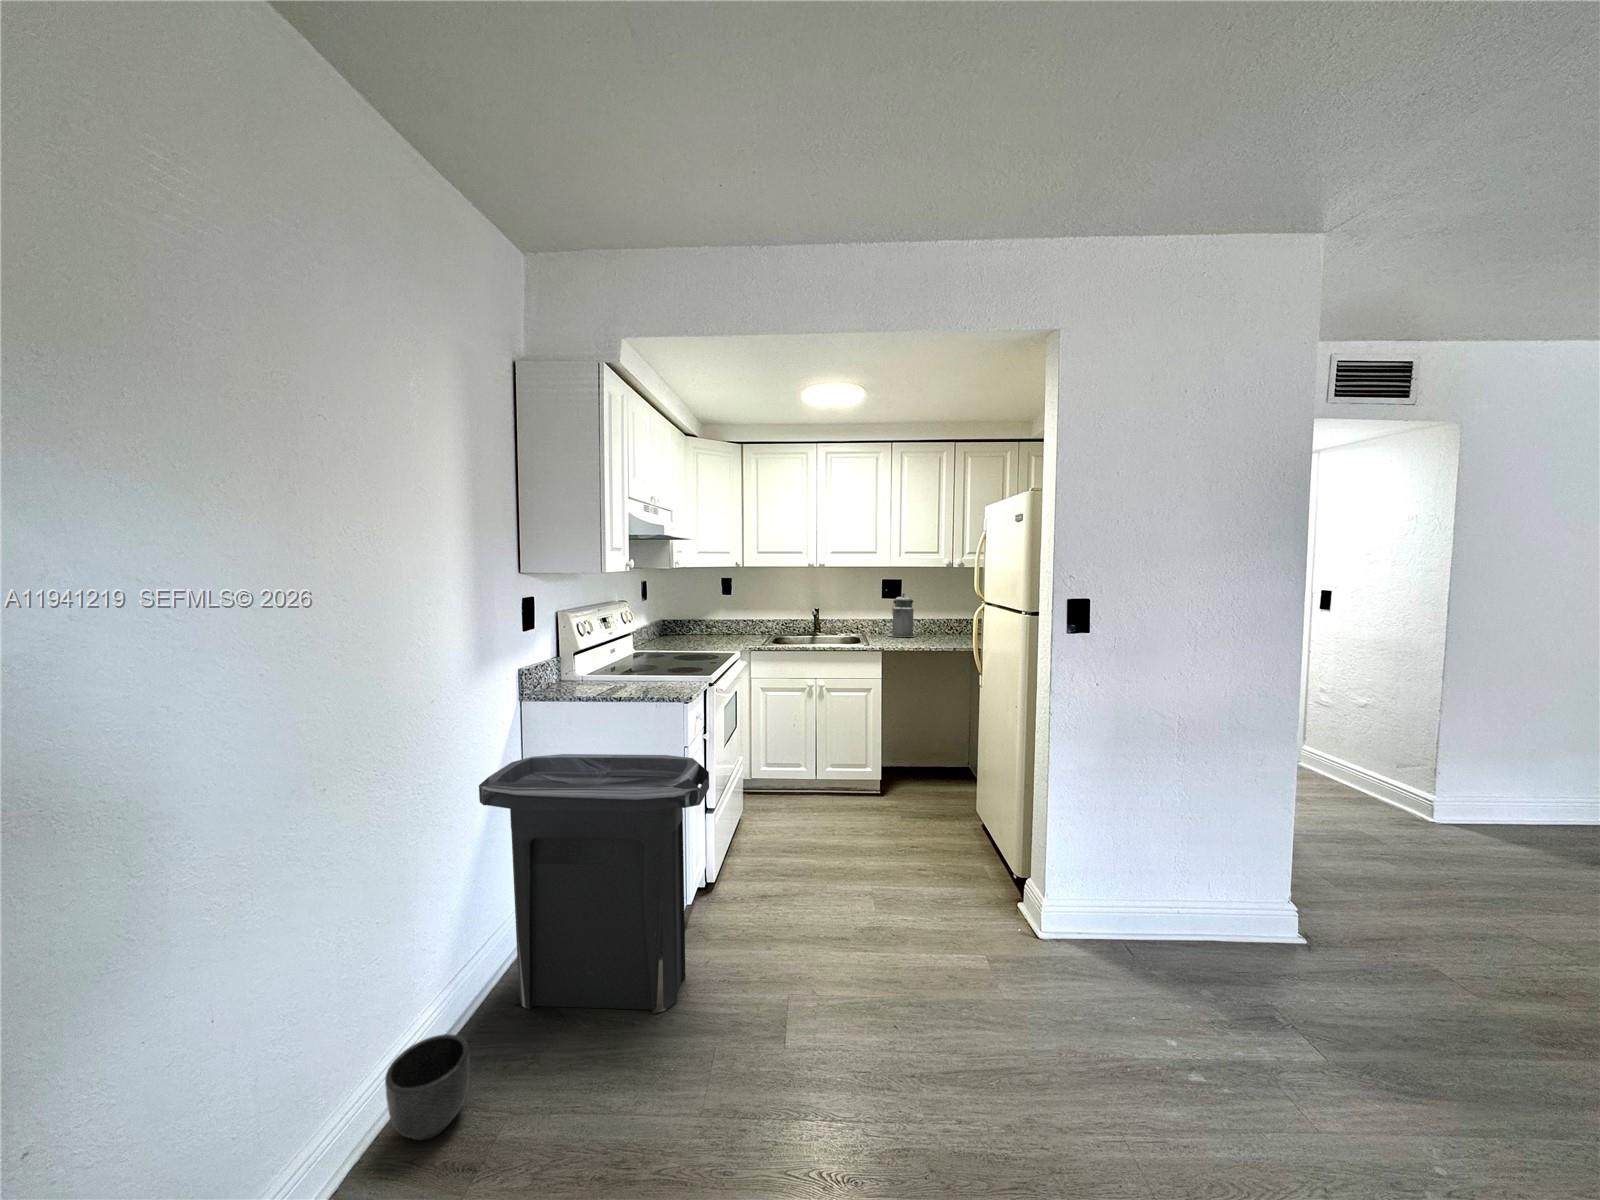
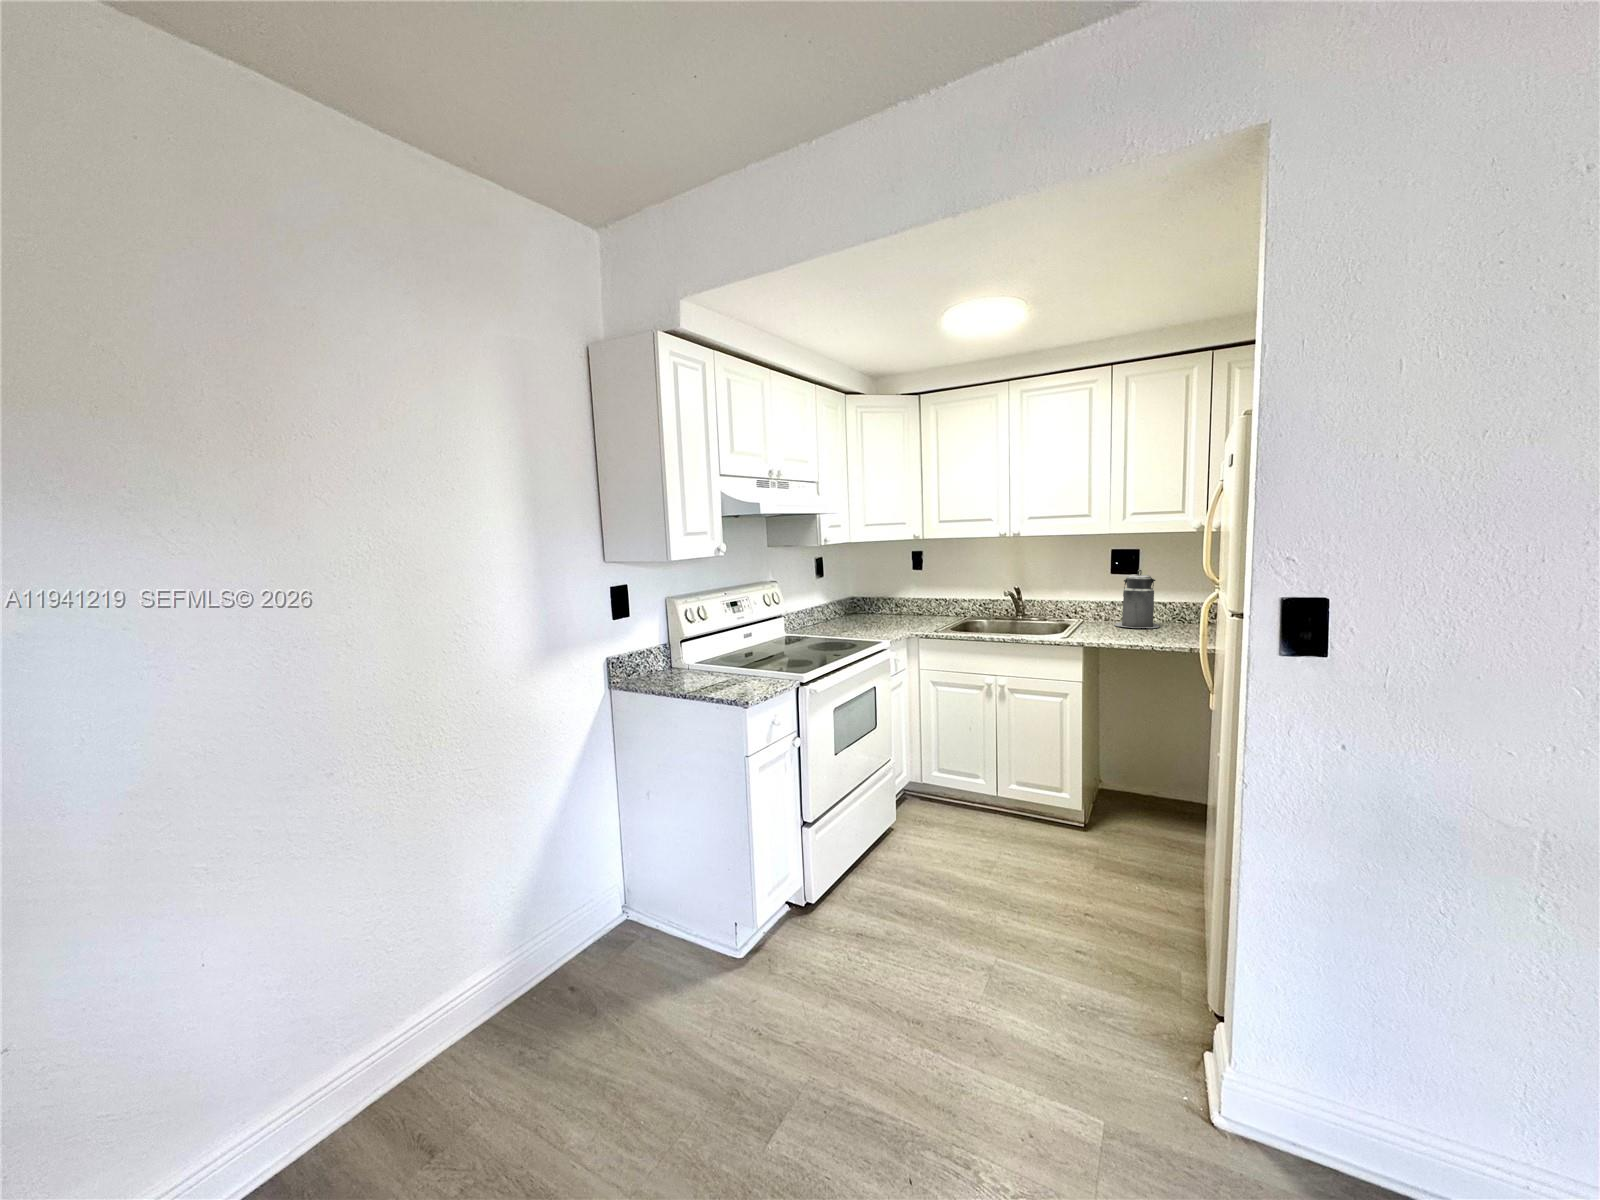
trash can: present [479,754,709,1014] -> none [543,742,747,1038]
planter: present [385,1034,470,1140] -> none [411,997,489,1092]

